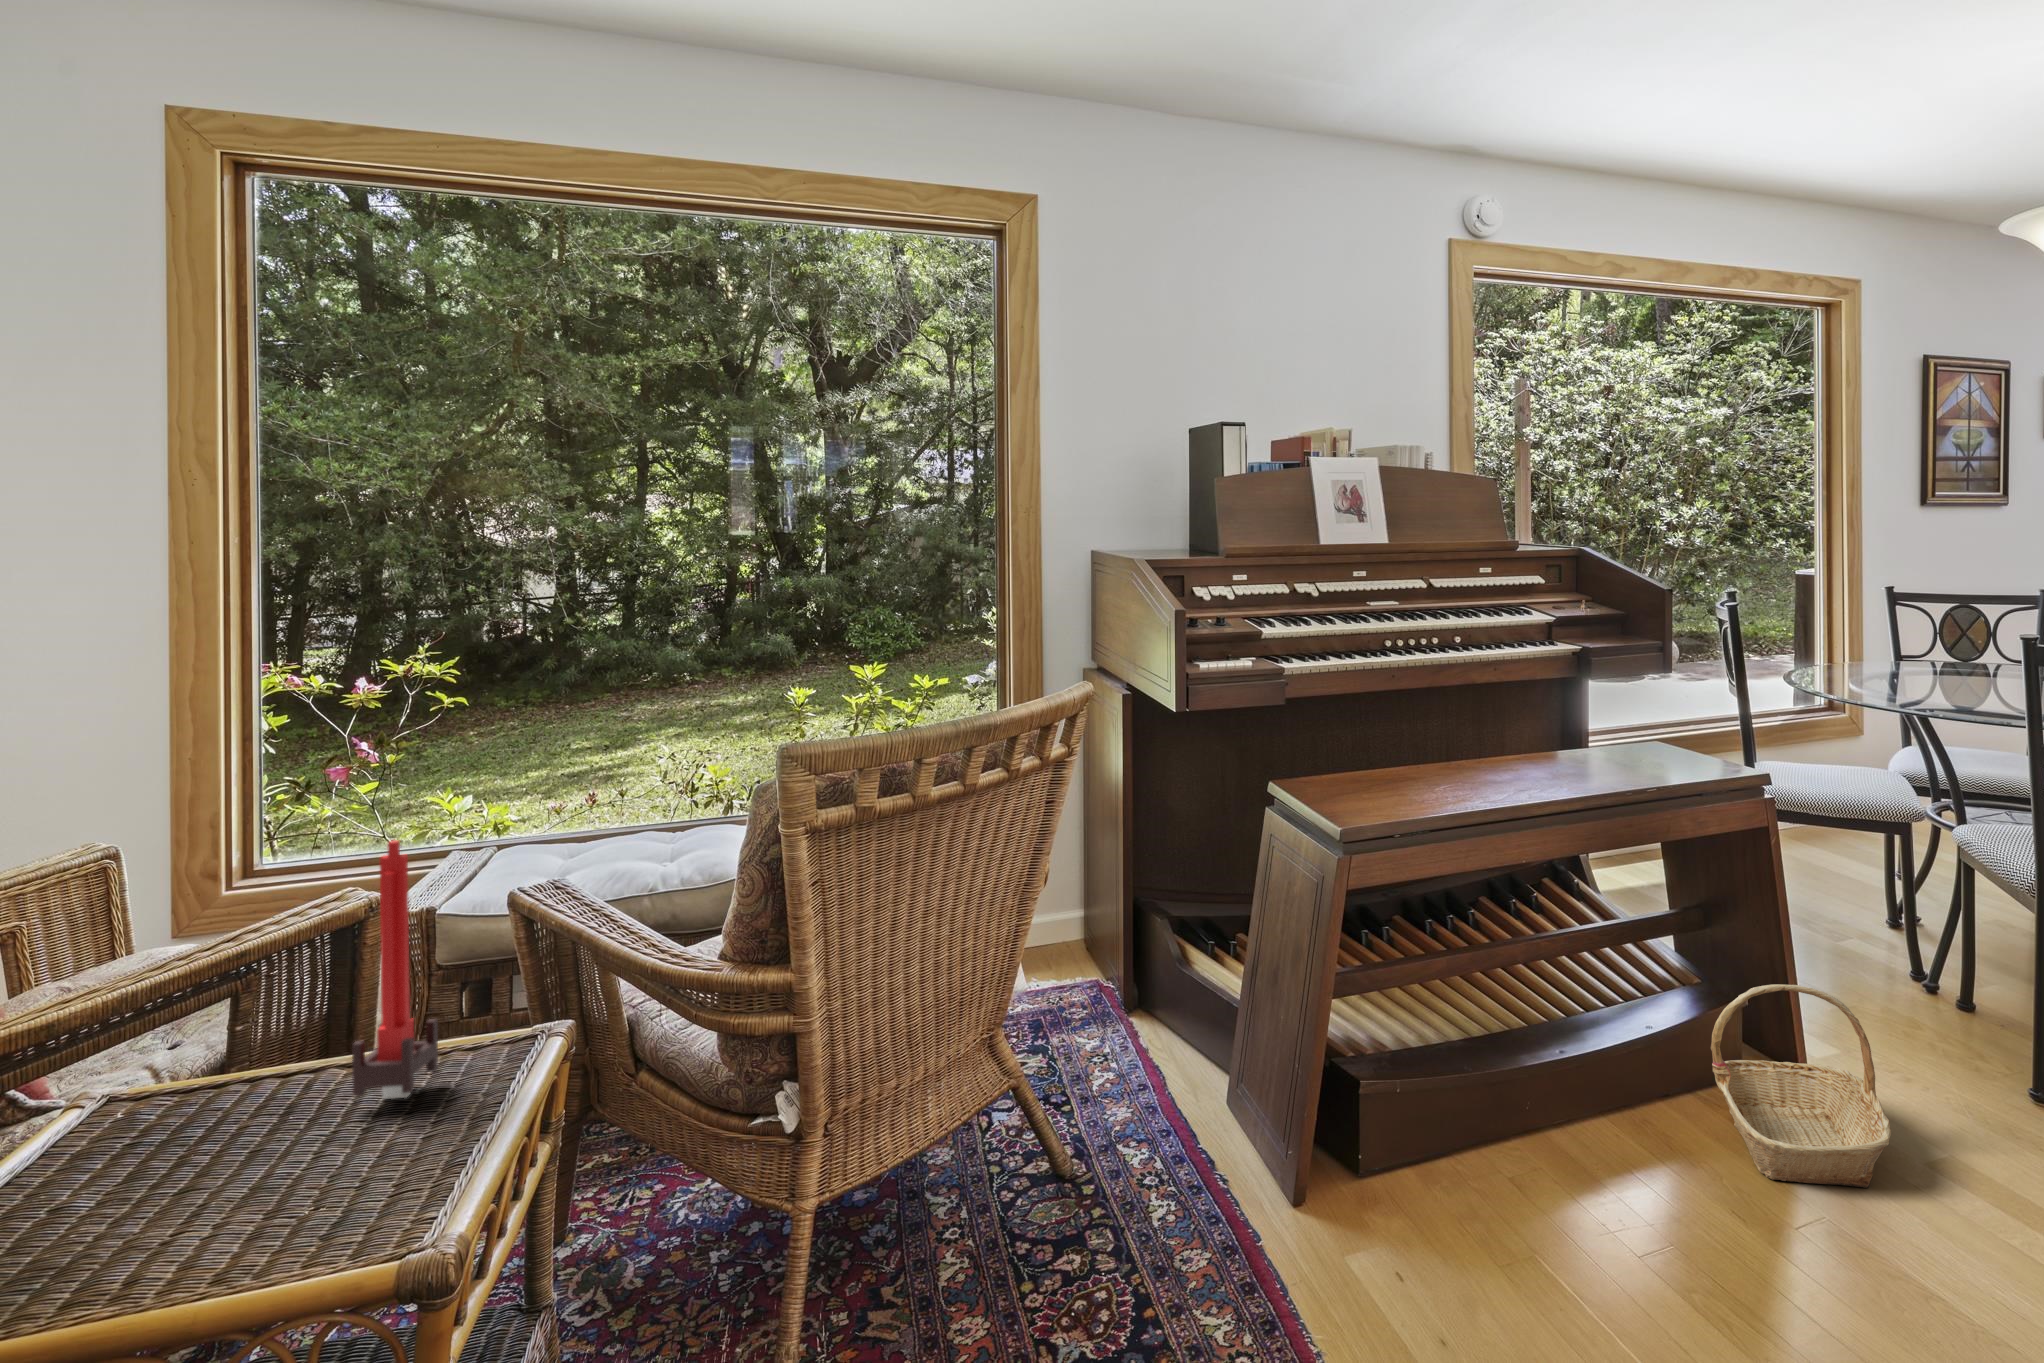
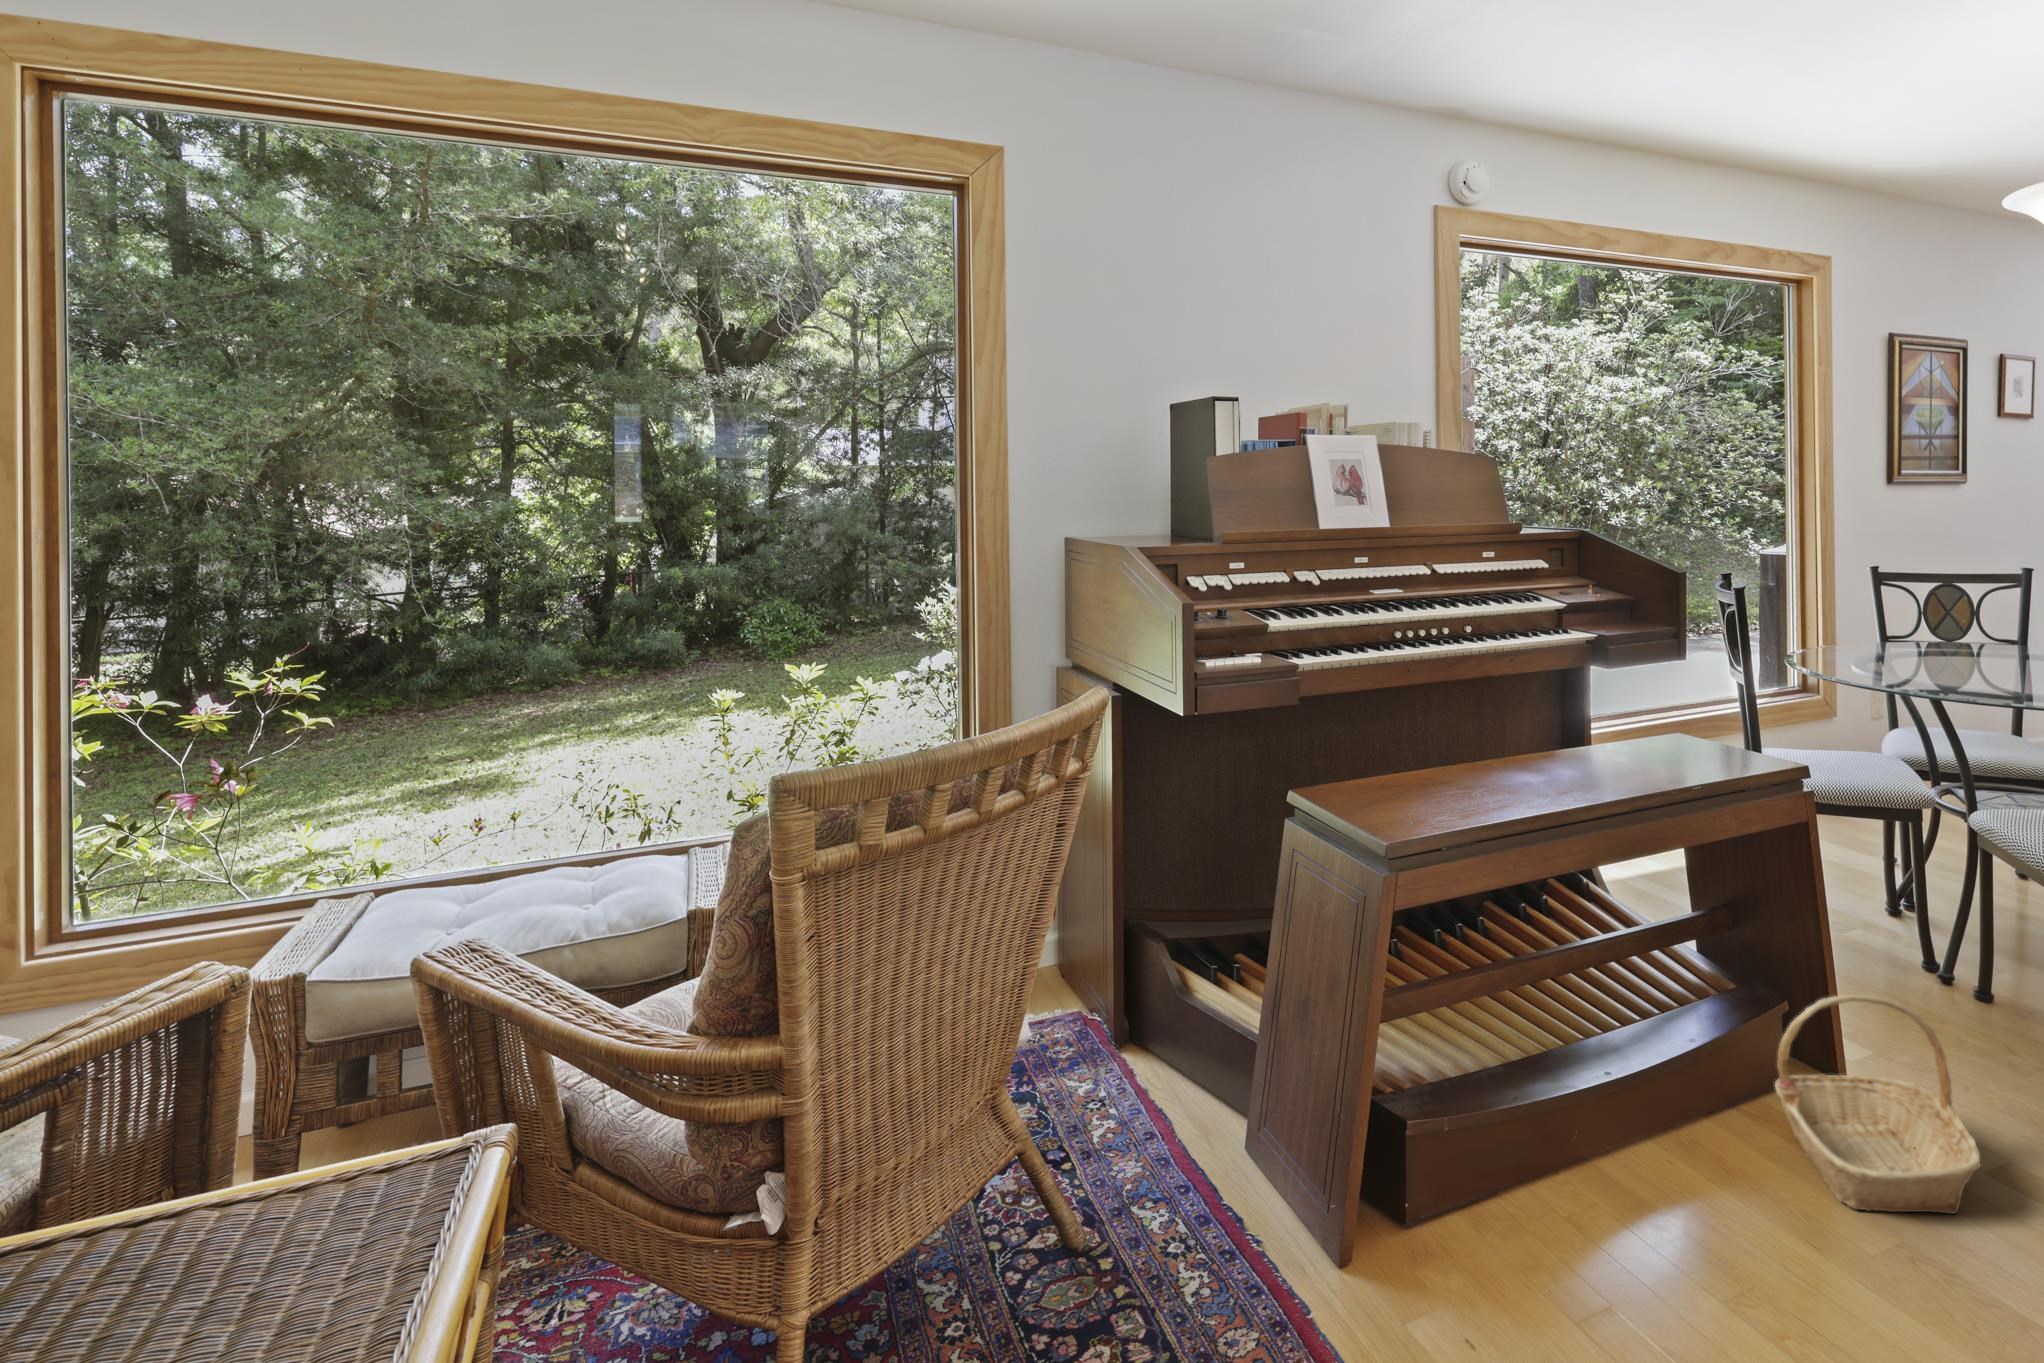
candle: present [352,840,438,1099] -> none [209,918,330,1267]

